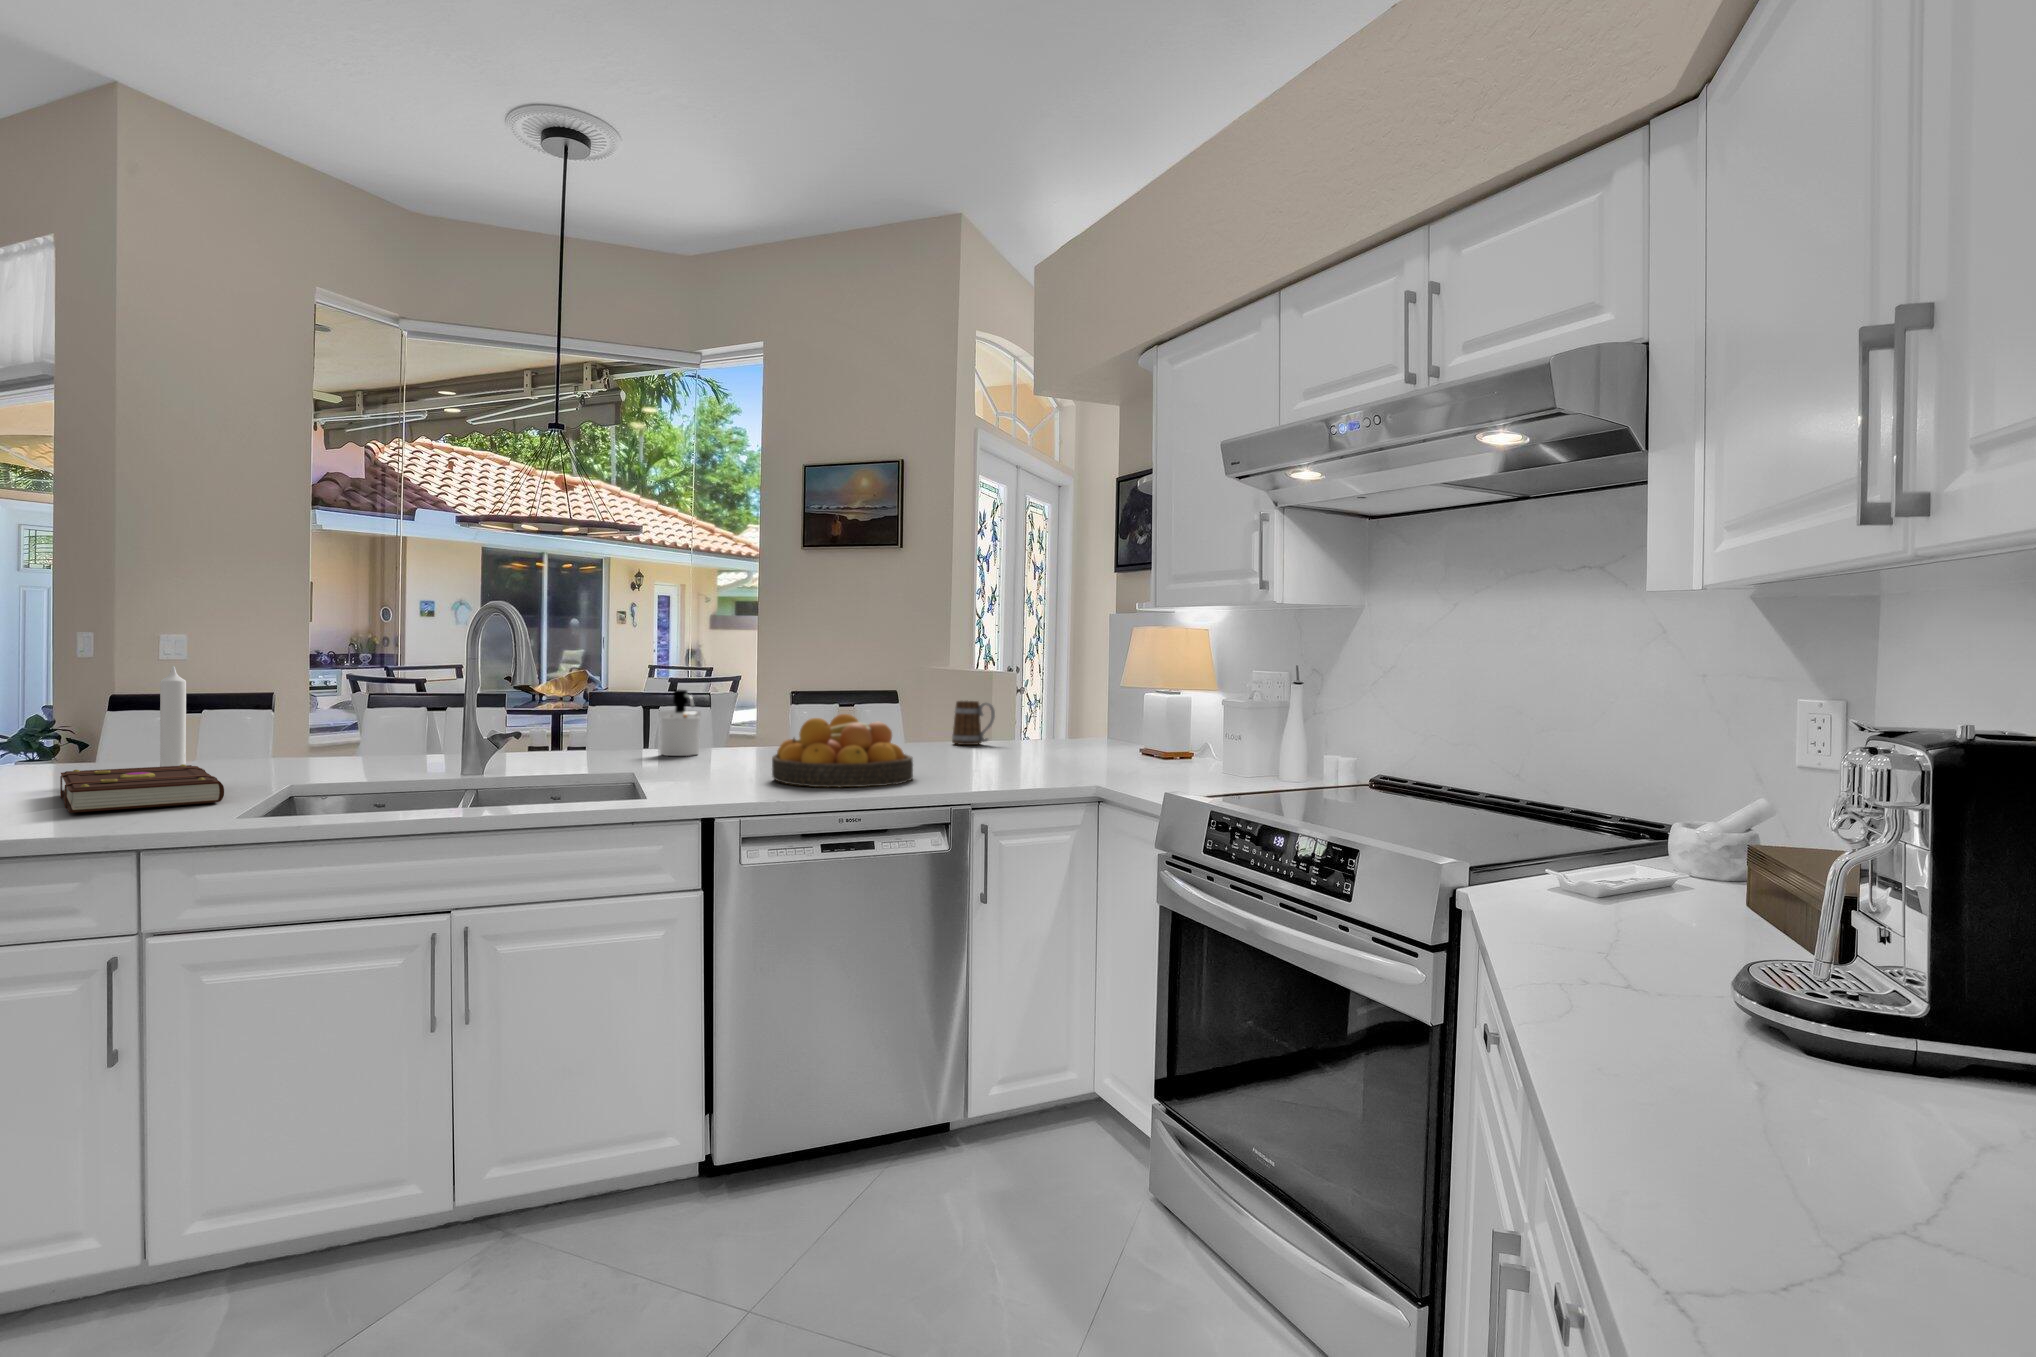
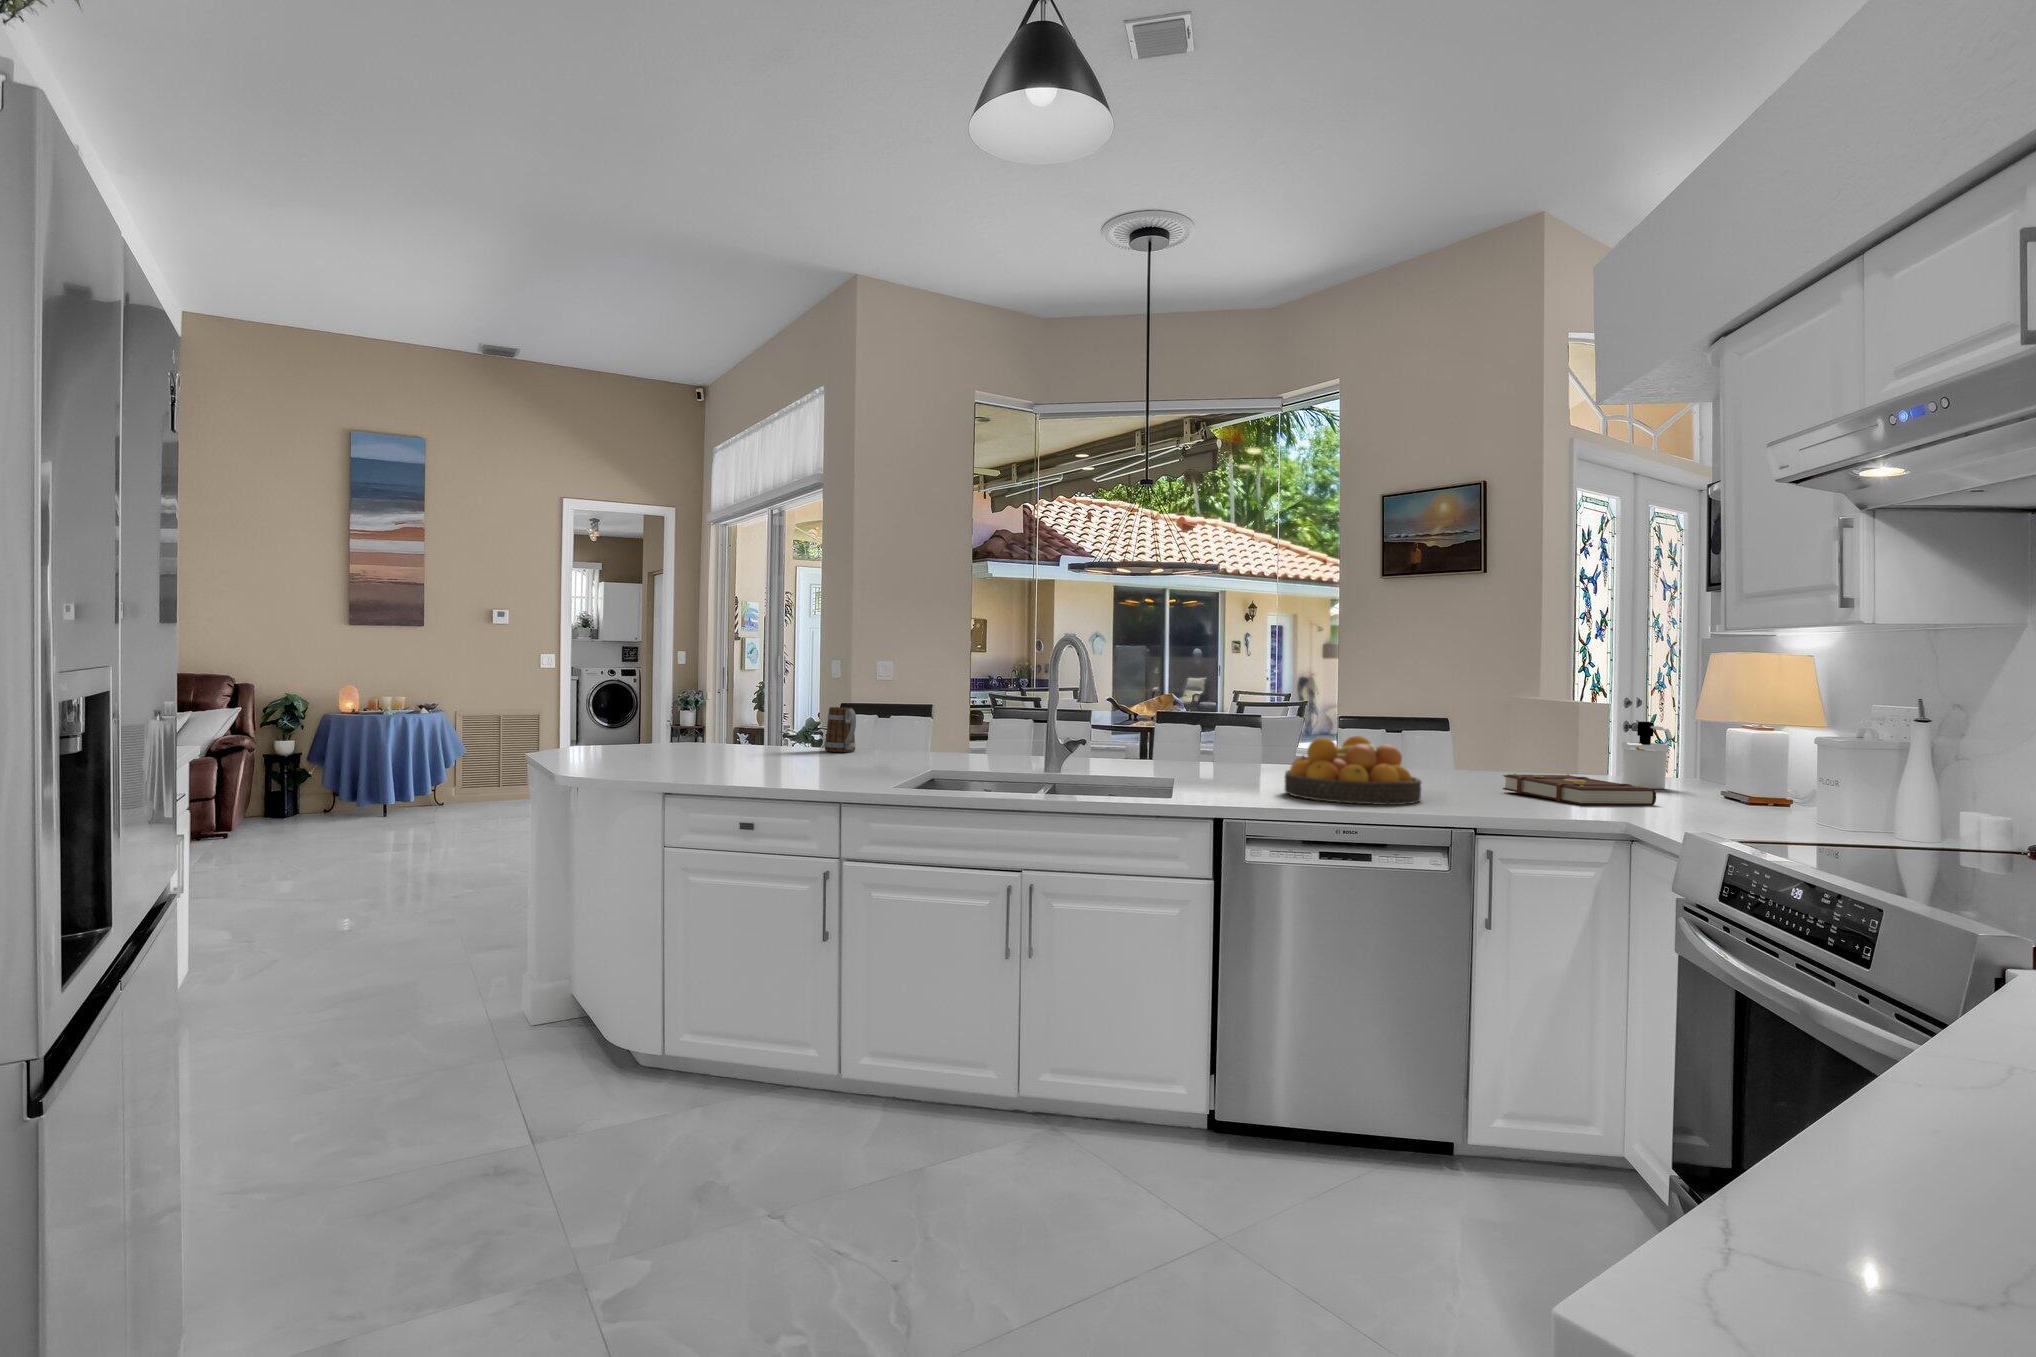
candle: present [160,666,186,767] -> none [864,682,886,759]
soap dispenser: present [659,690,701,756] -> present [1622,721,1672,789]
mug: present [952,701,995,745] -> present [825,707,856,752]
book: present [60,764,224,813] -> present [1503,774,1656,805]

